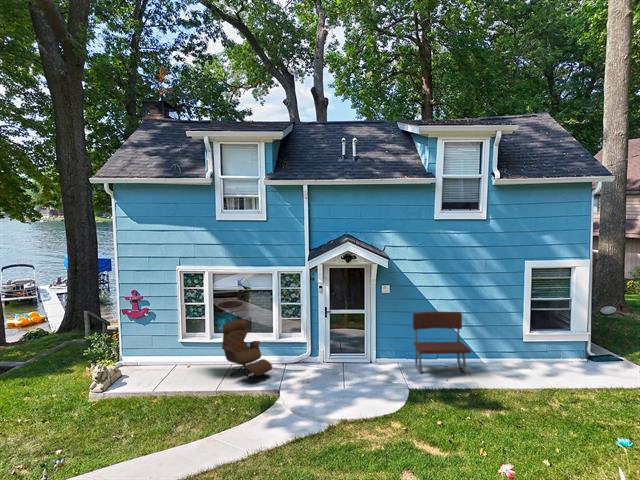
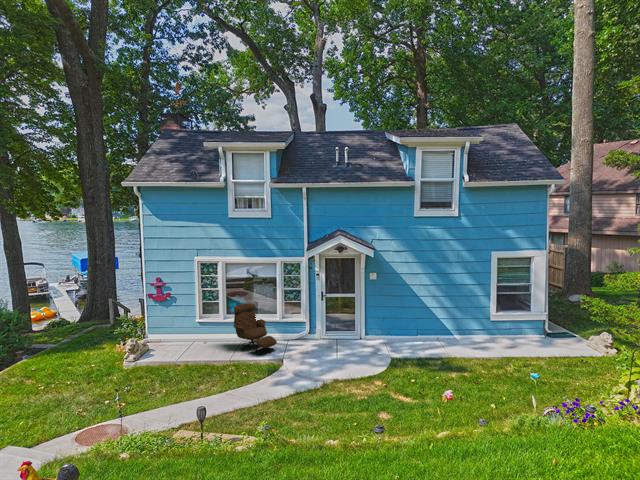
bench: present [413,311,471,373] -> none [396,295,444,347]

